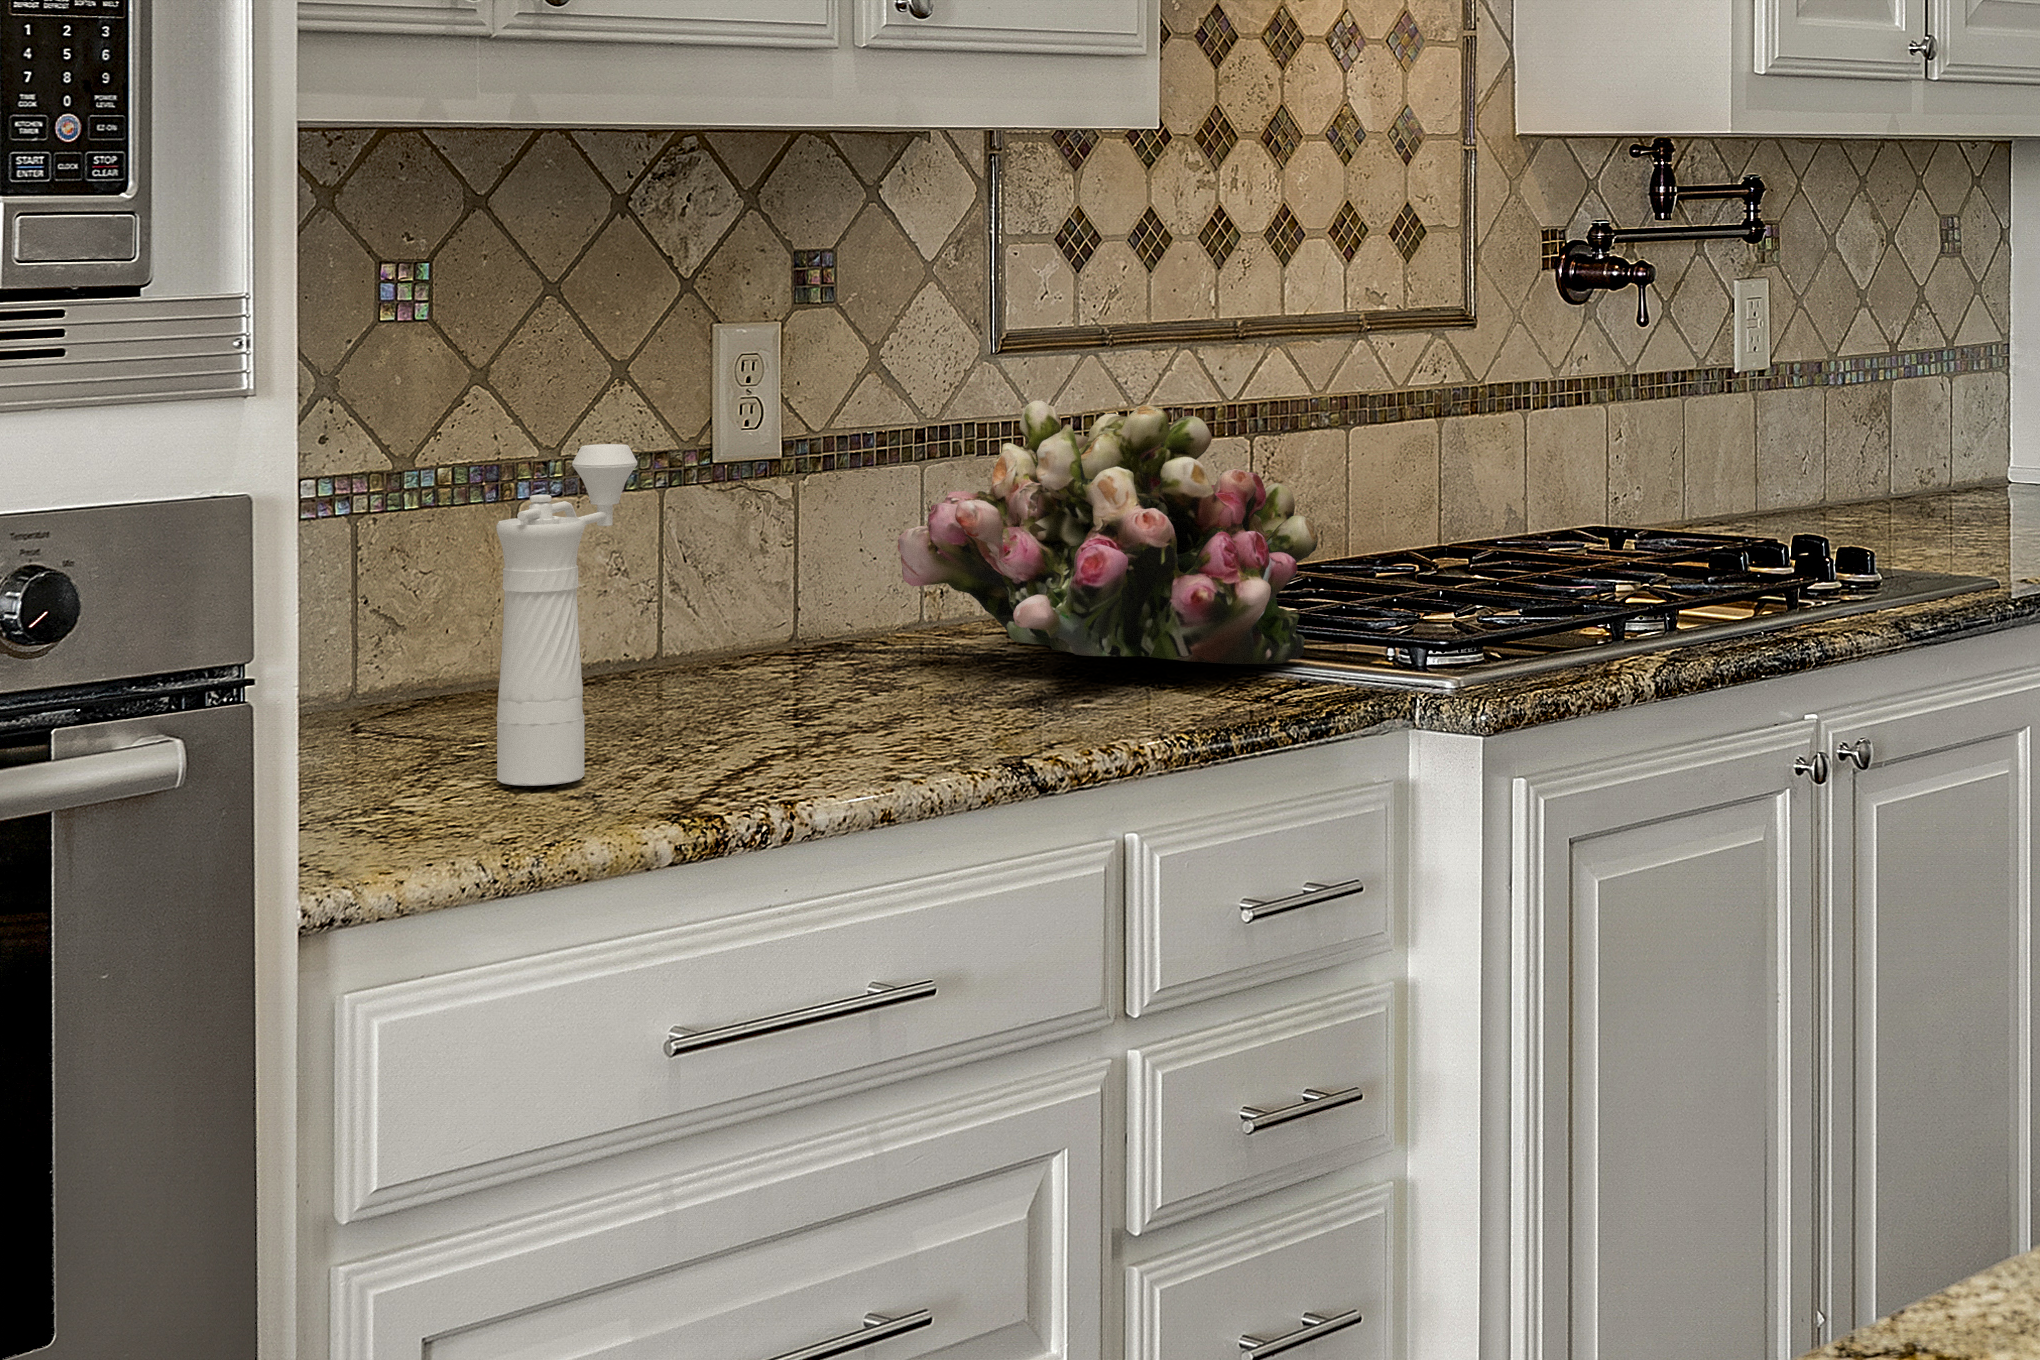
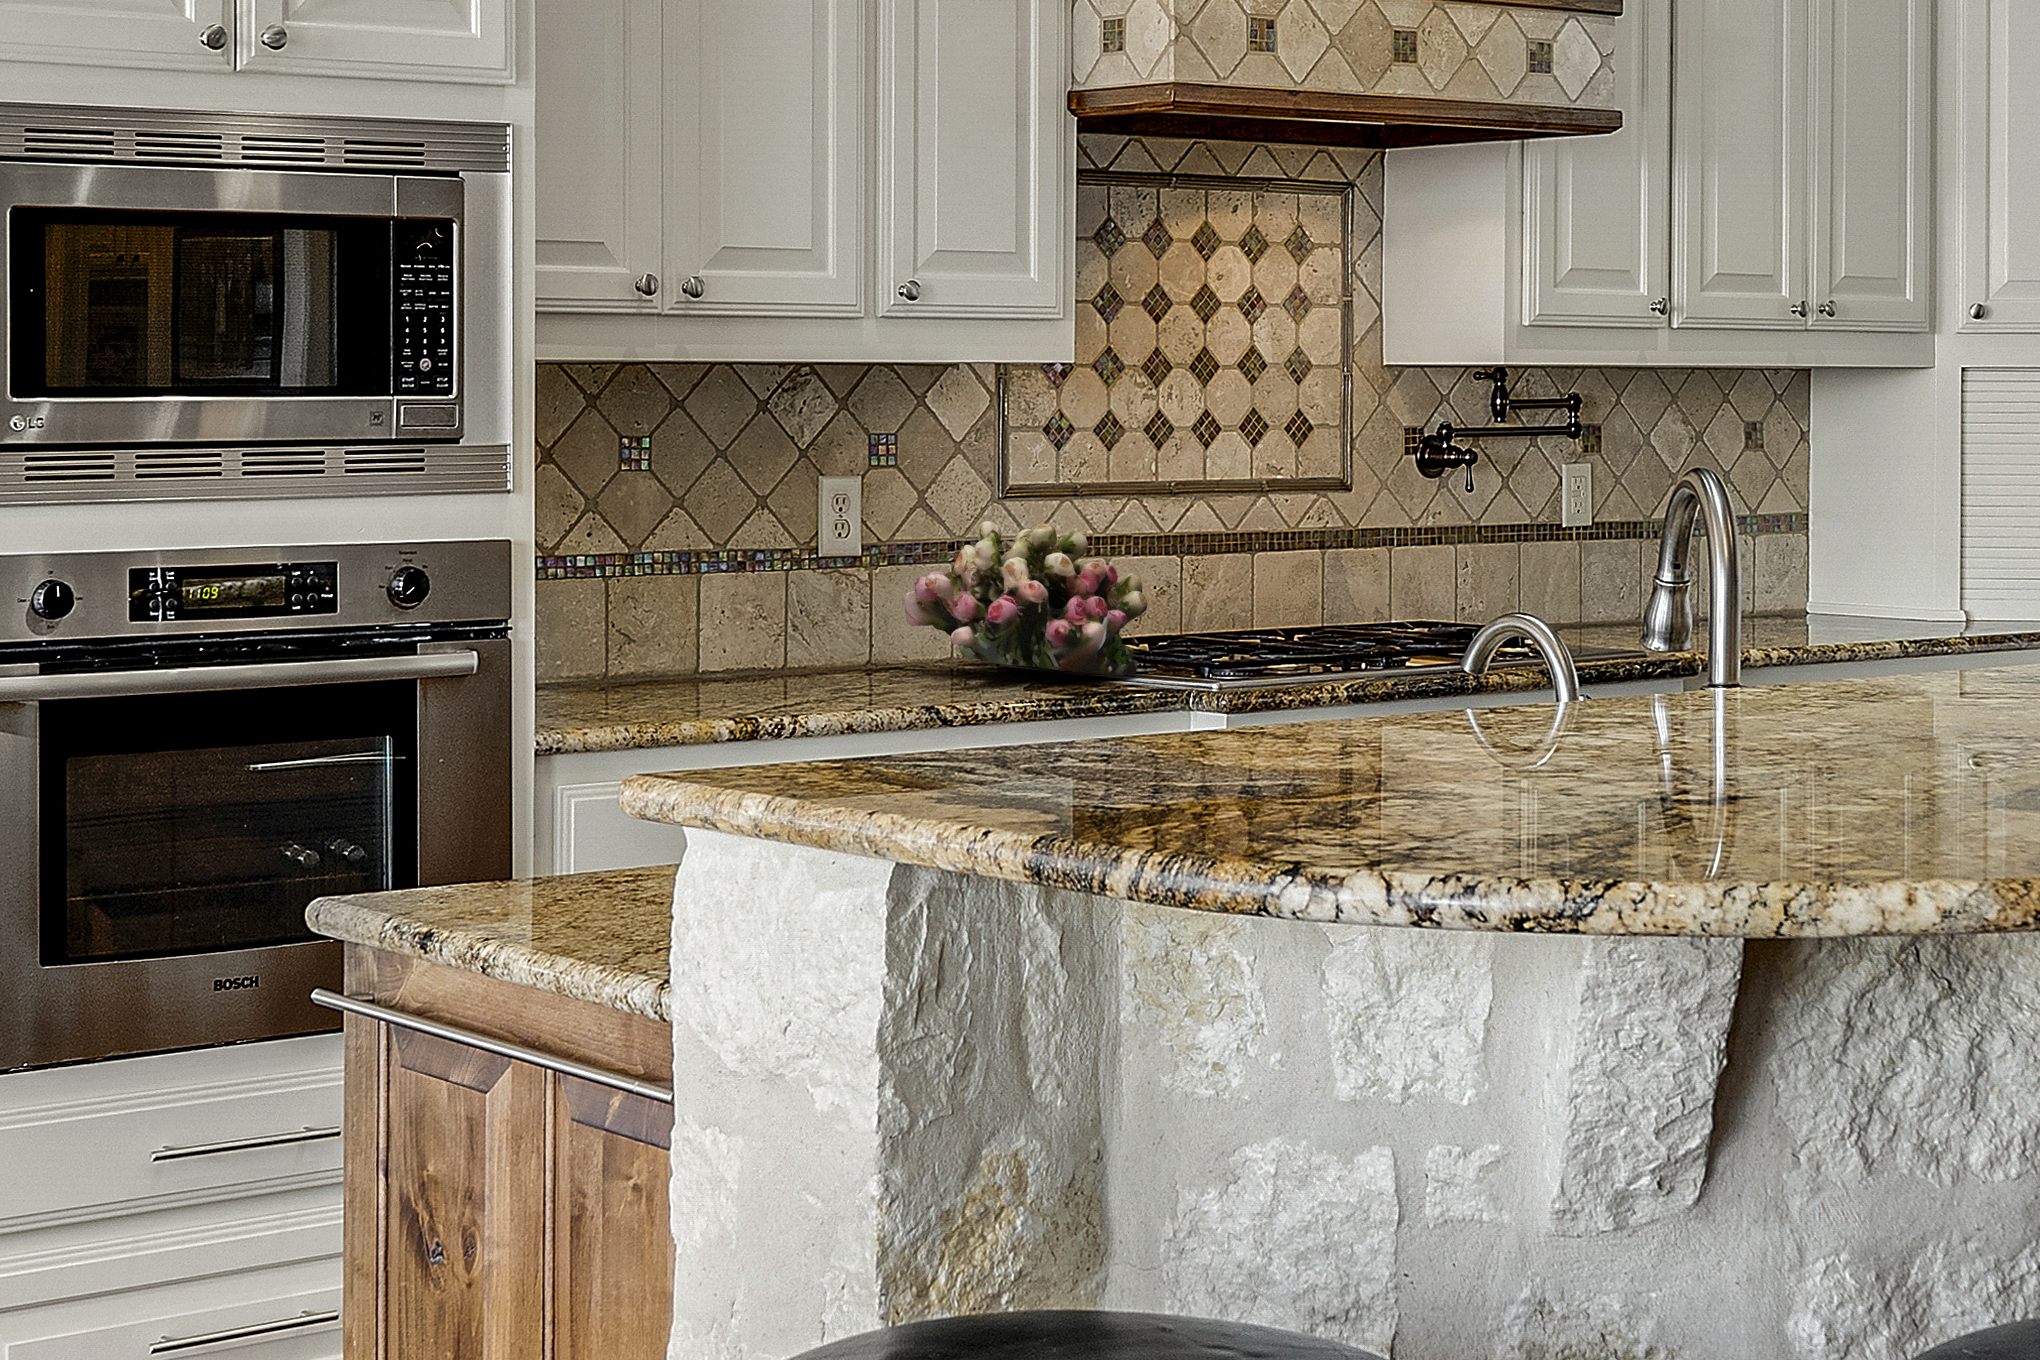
pepper mill: present [496,444,637,786] -> none [654,534,737,709]

